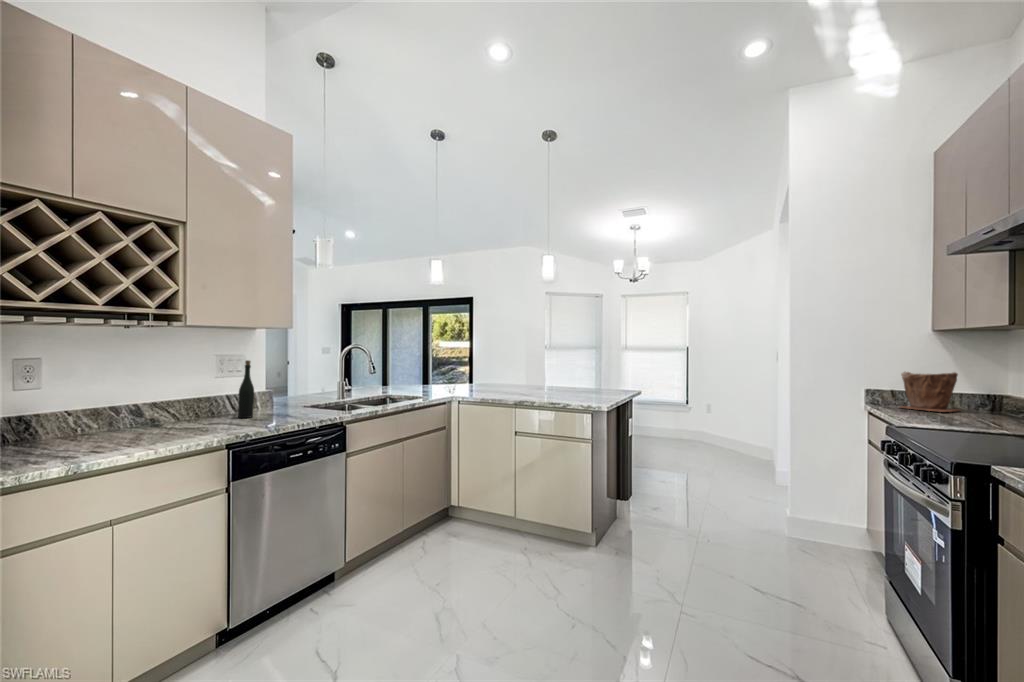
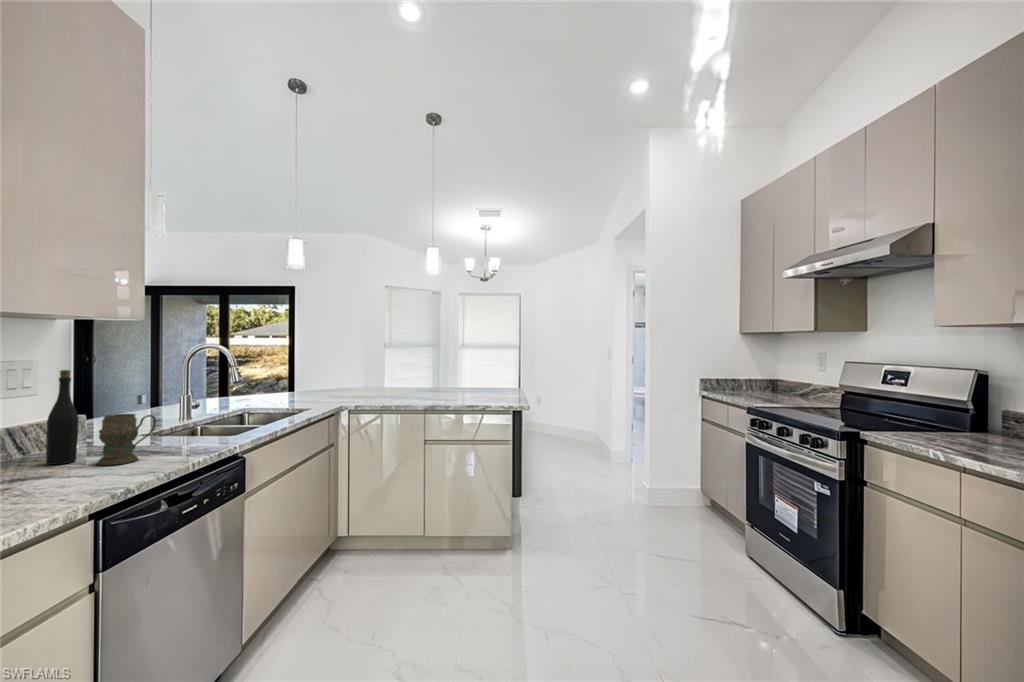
plant pot: present [901,371,959,412] -> none [727,364,762,394]
mug: none [257,389,288,421] -> present [97,414,156,465]

